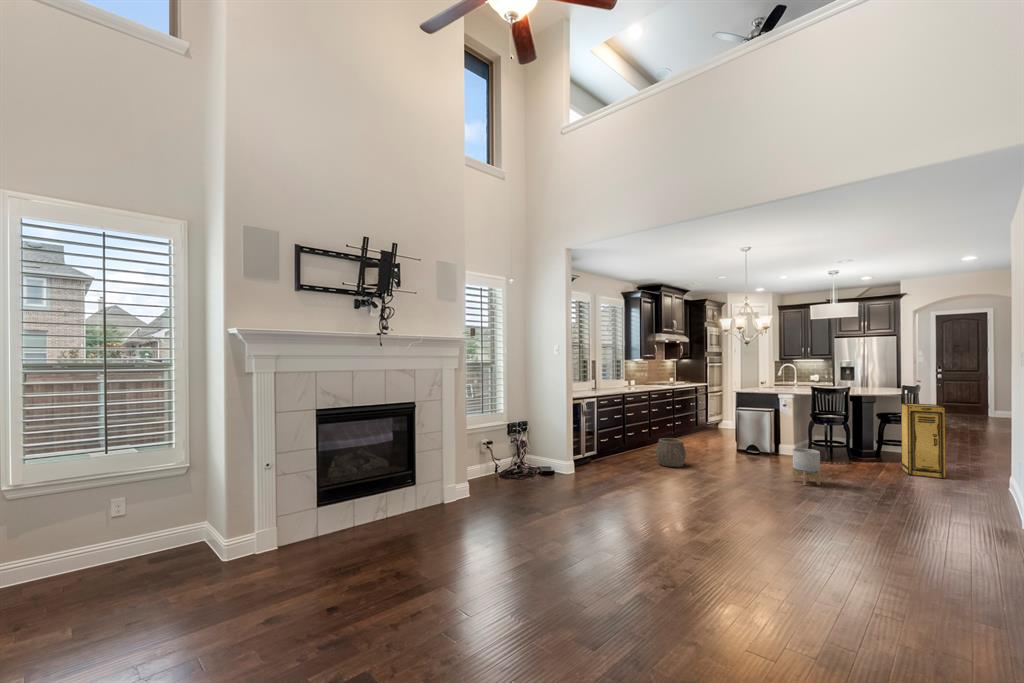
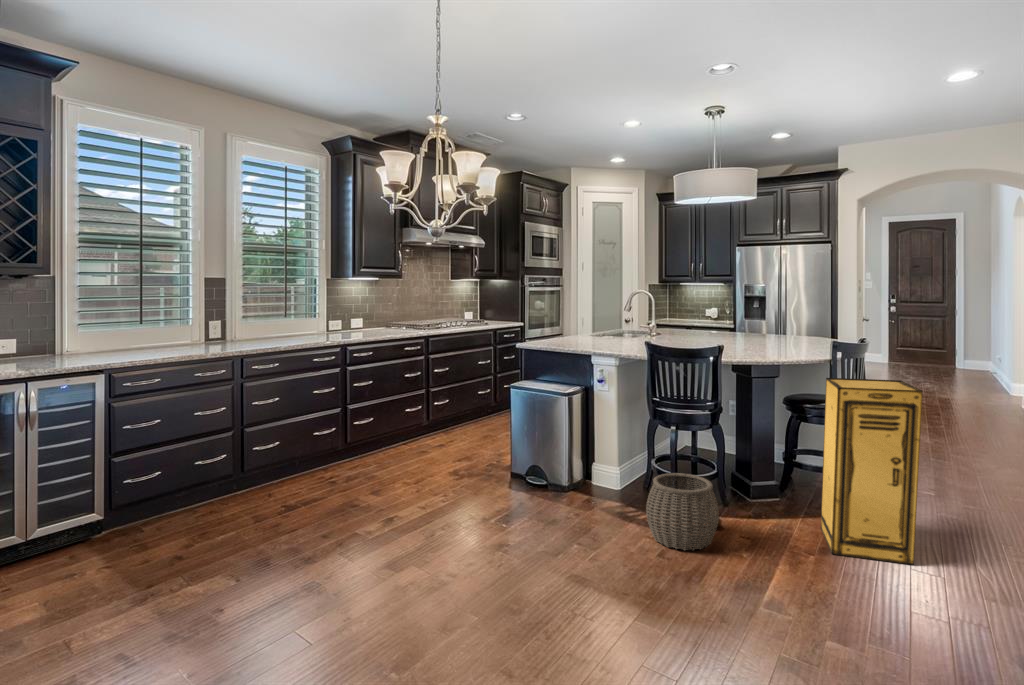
woven basket: present [656,438,686,467] -> present [646,473,719,550]
planter: present [793,448,820,485] -> none [524,529,593,653]

